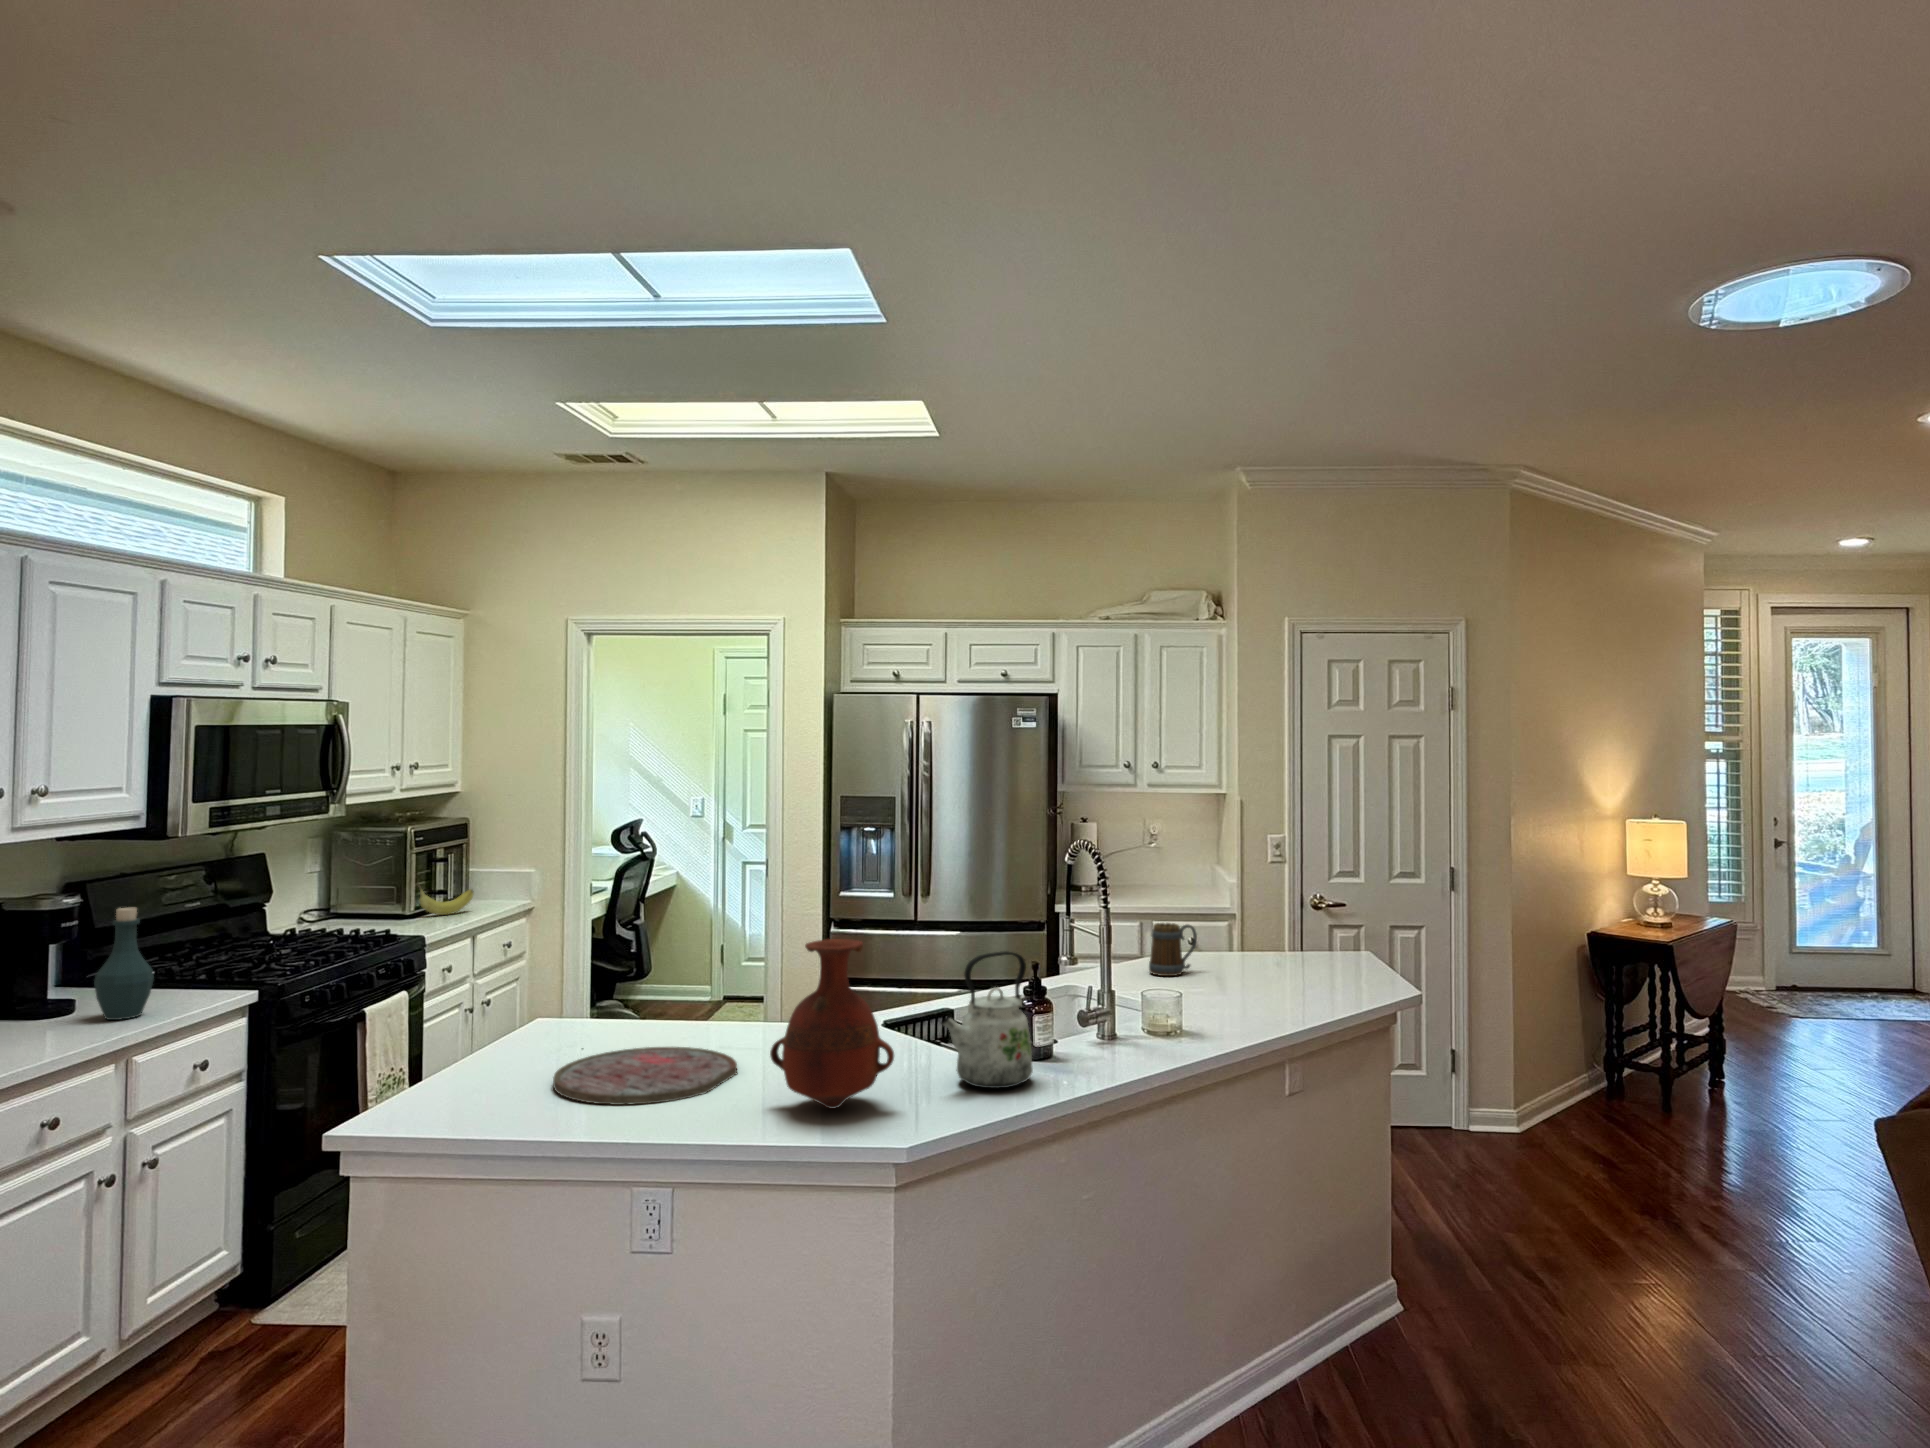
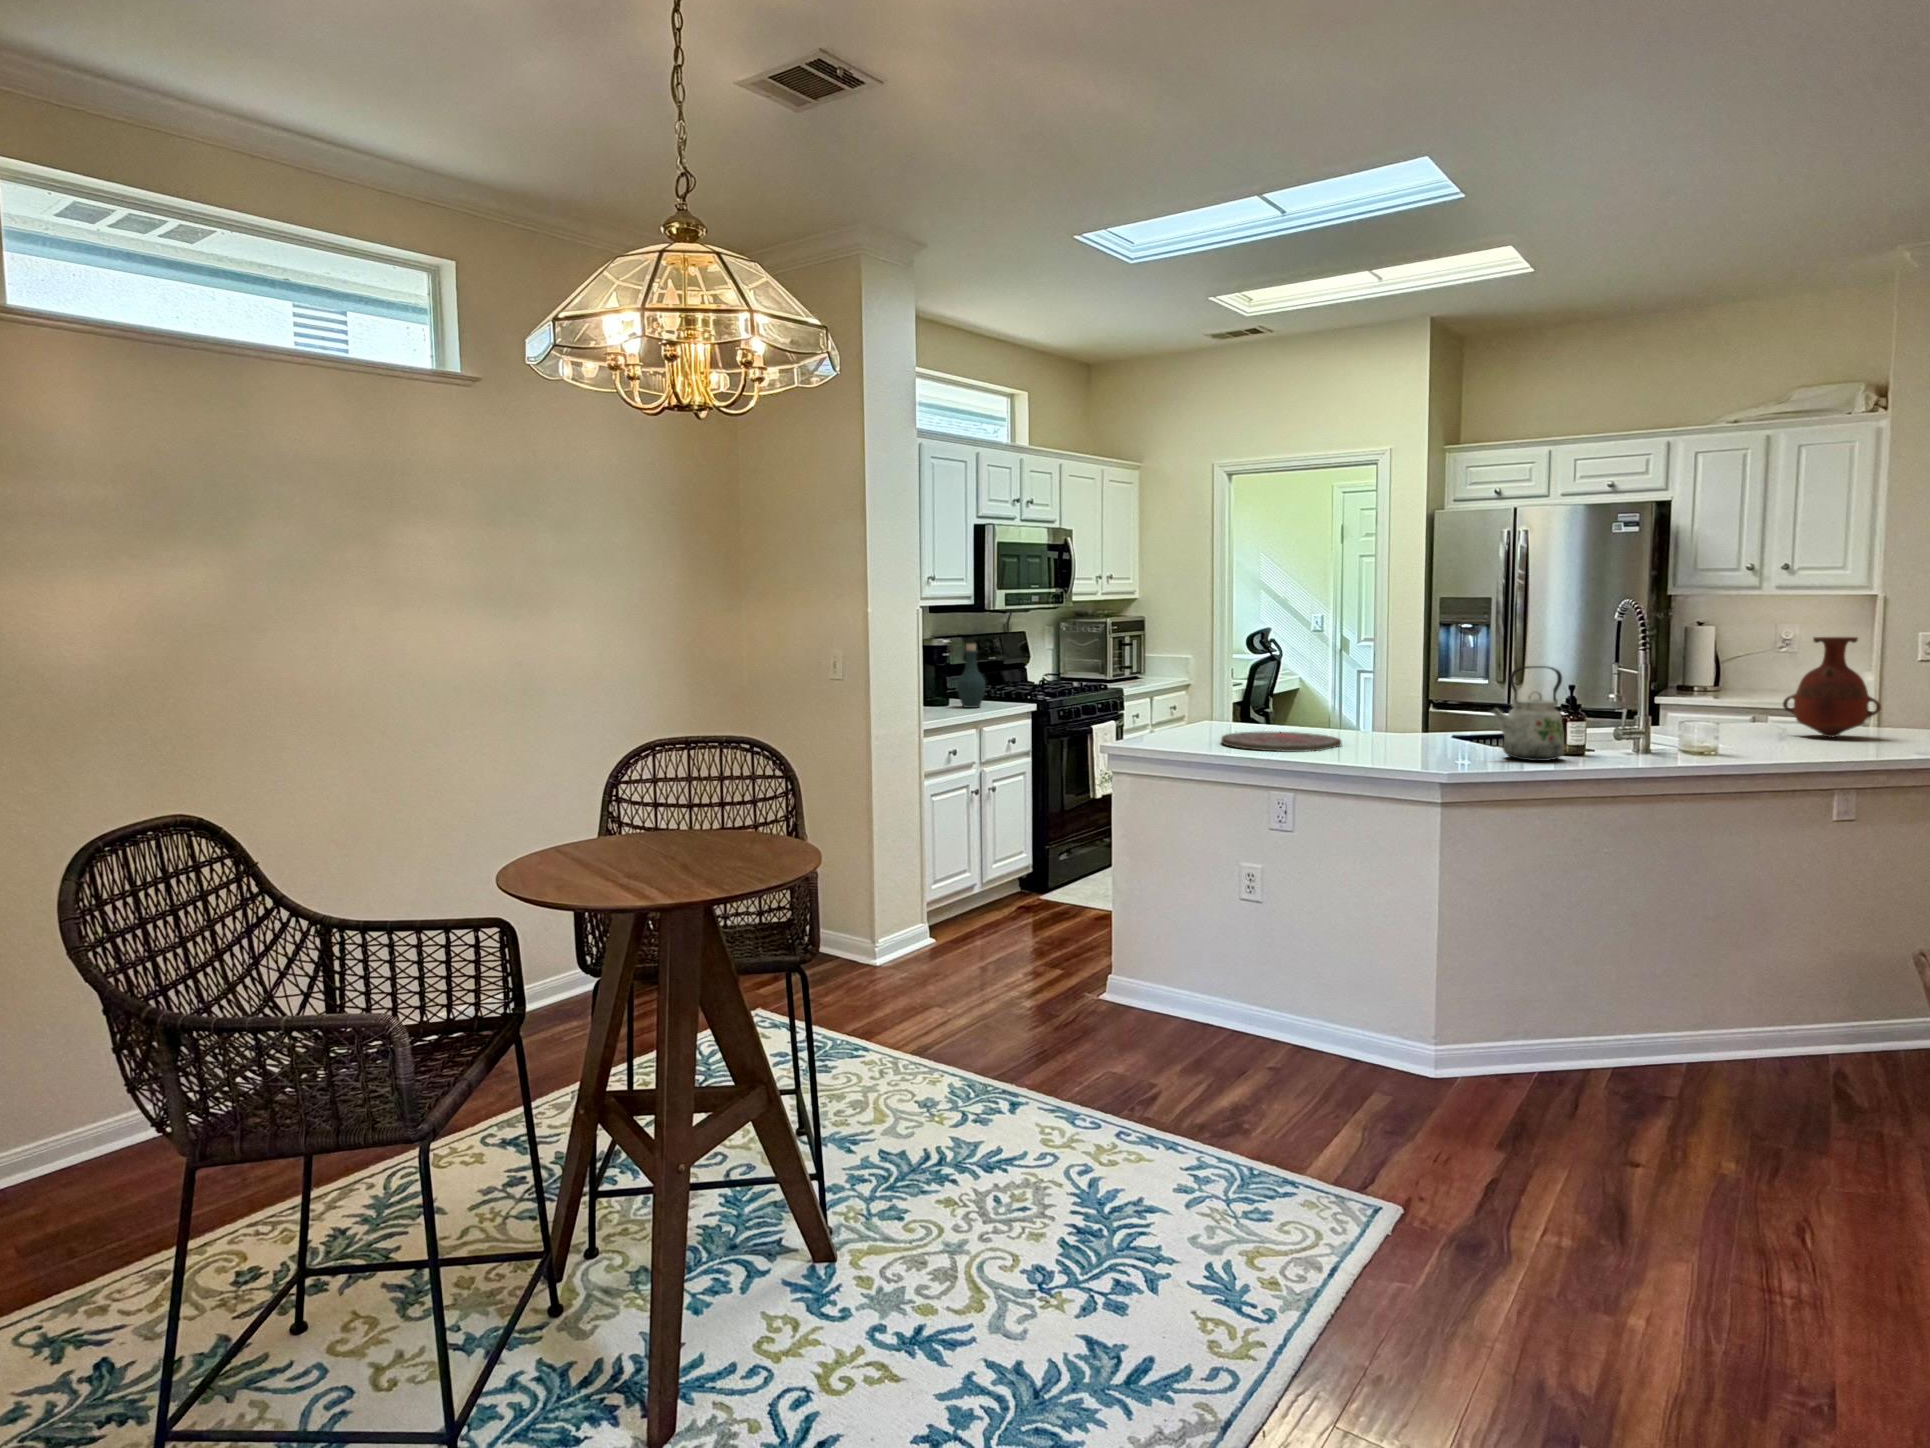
fruit: present [418,884,473,915] -> none [1116,656,1153,681]
mug: present [1149,923,1197,976] -> none [1714,685,1767,729]
vase: present [770,939,894,1109] -> present [1783,637,1881,737]

